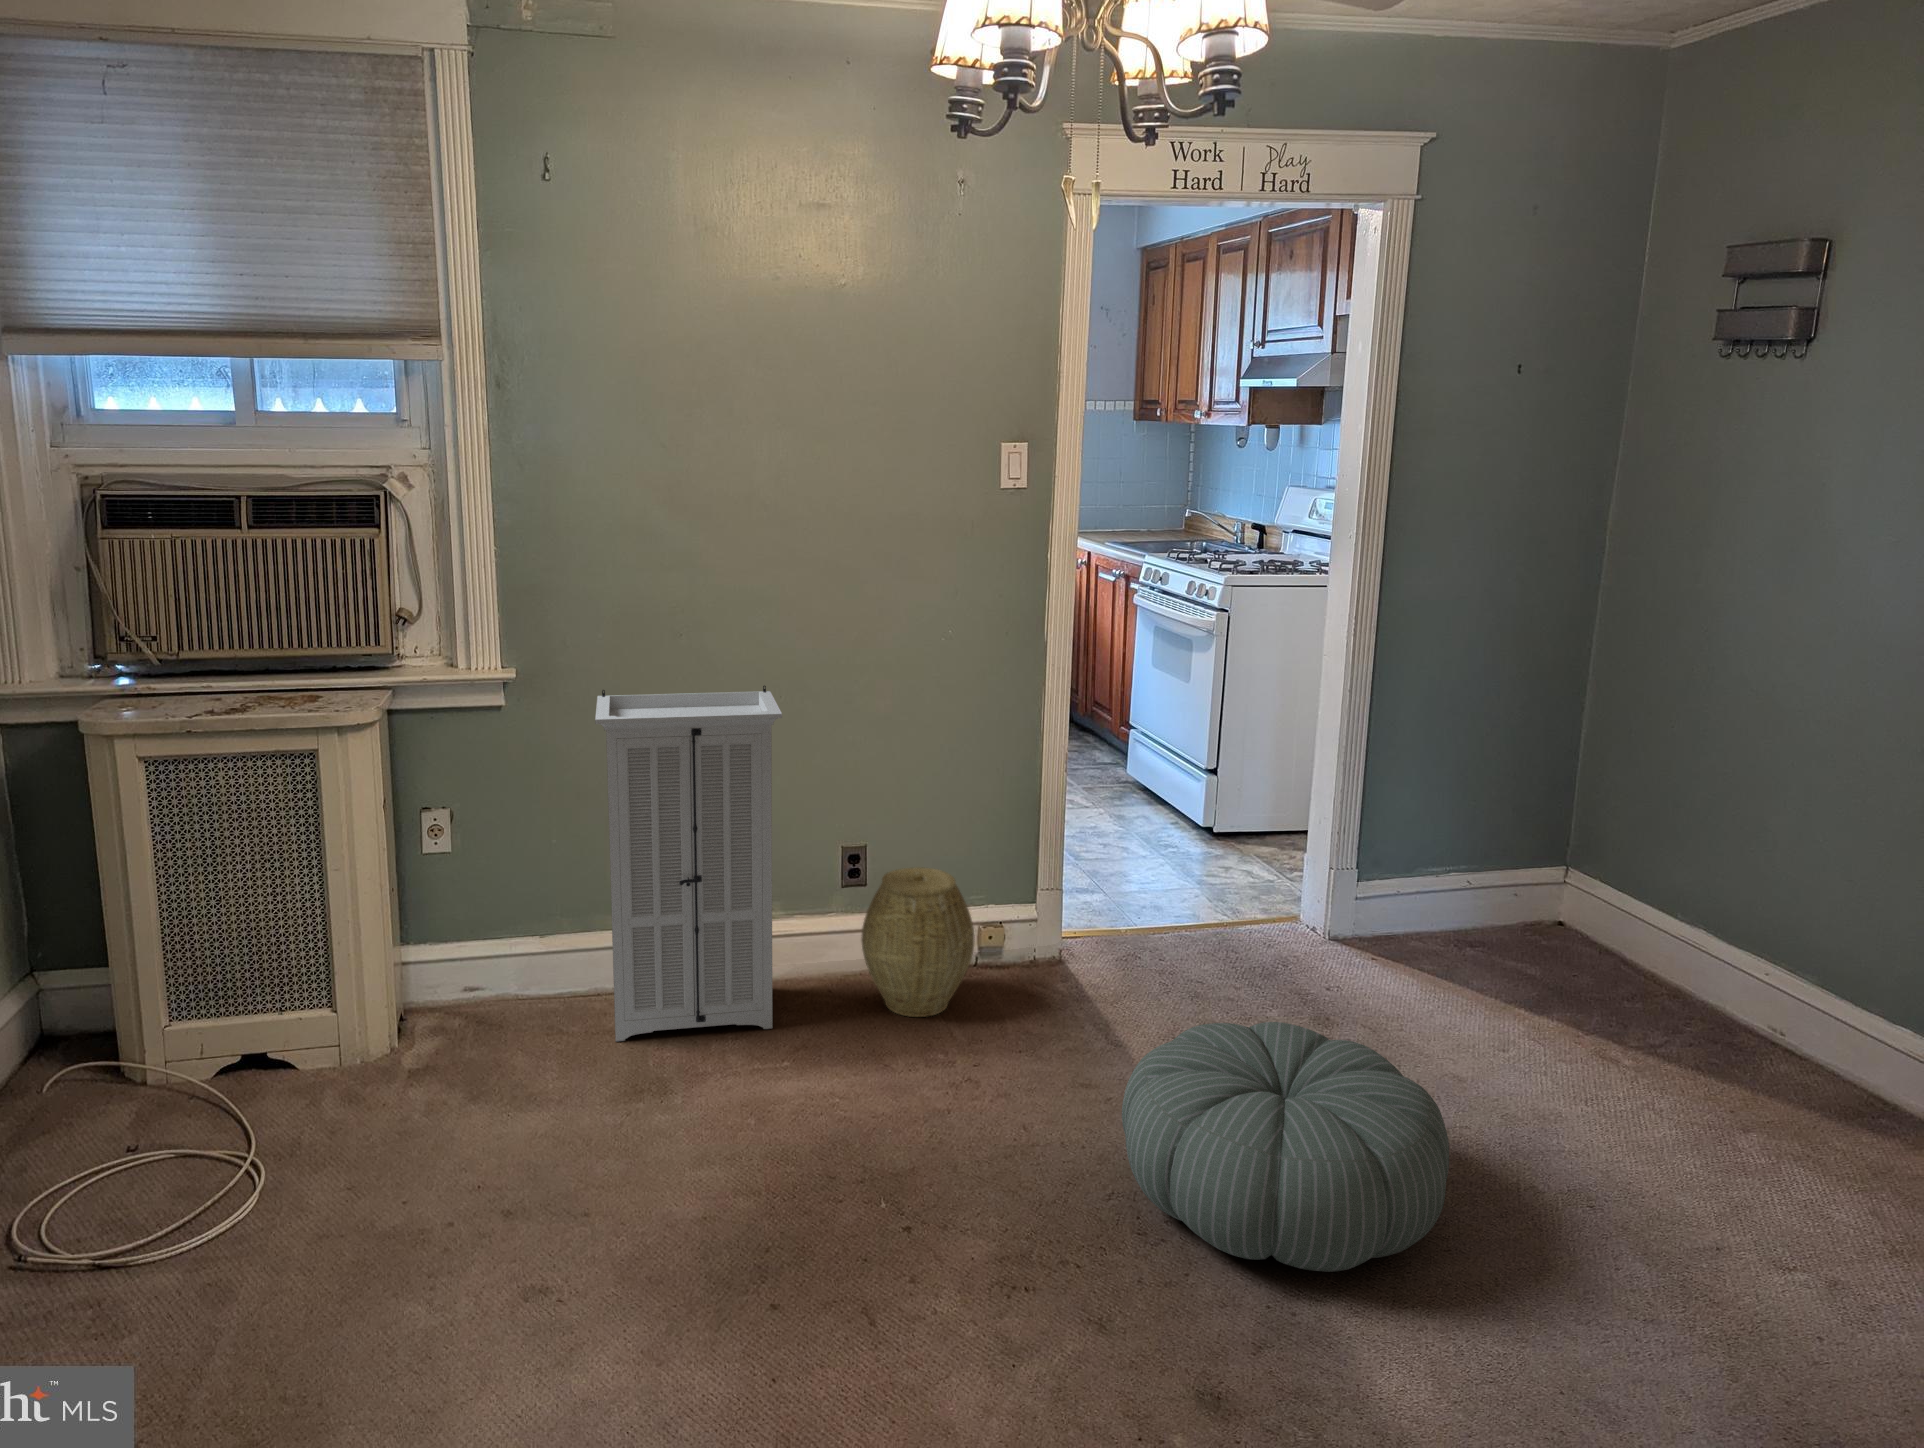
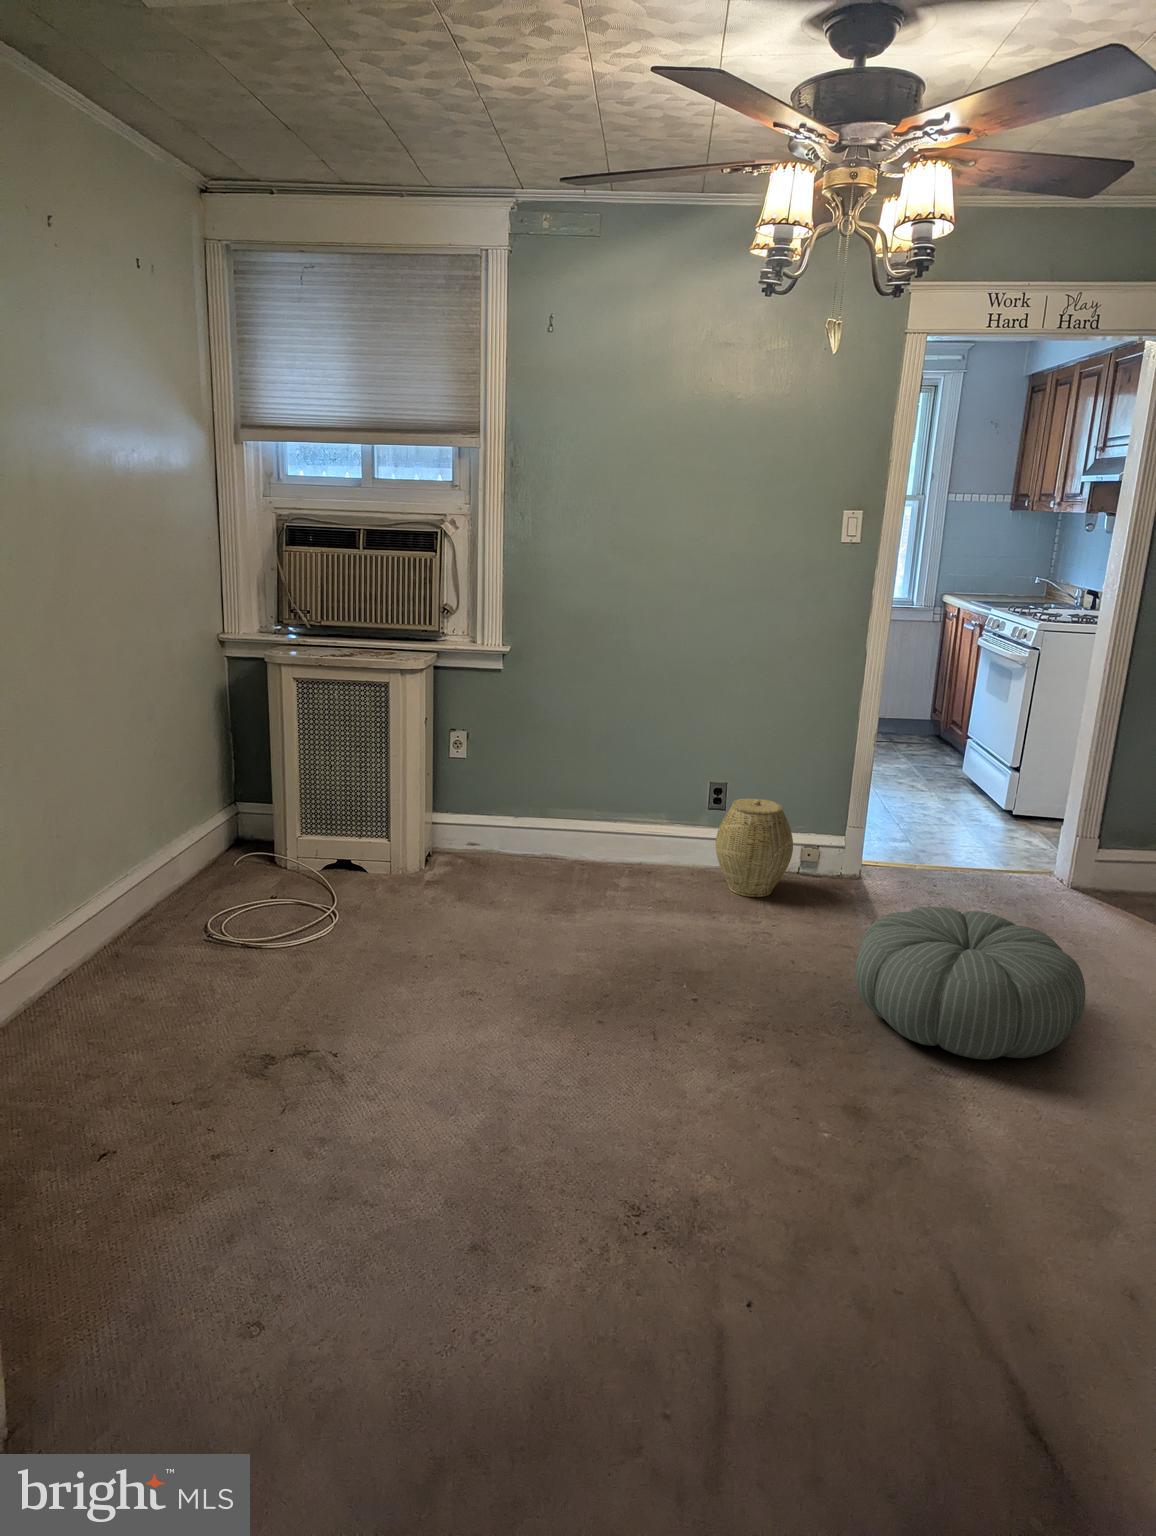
storage cabinet: present [595,685,782,1041] -> none [551,662,670,890]

